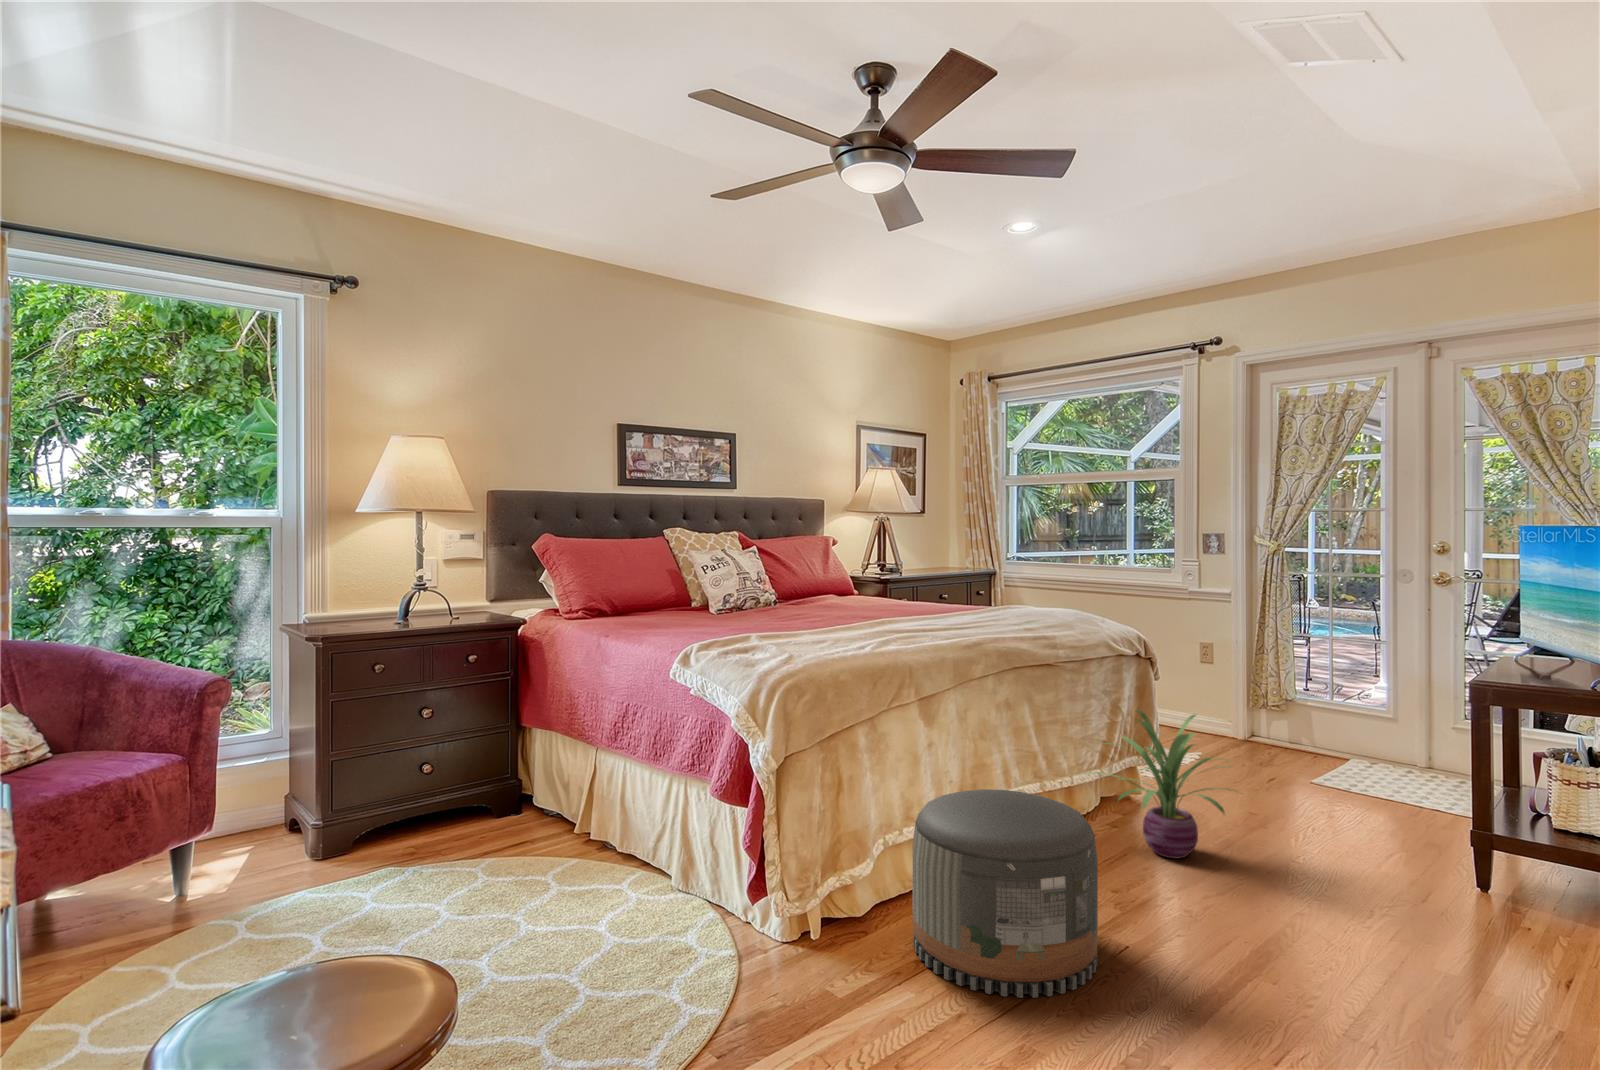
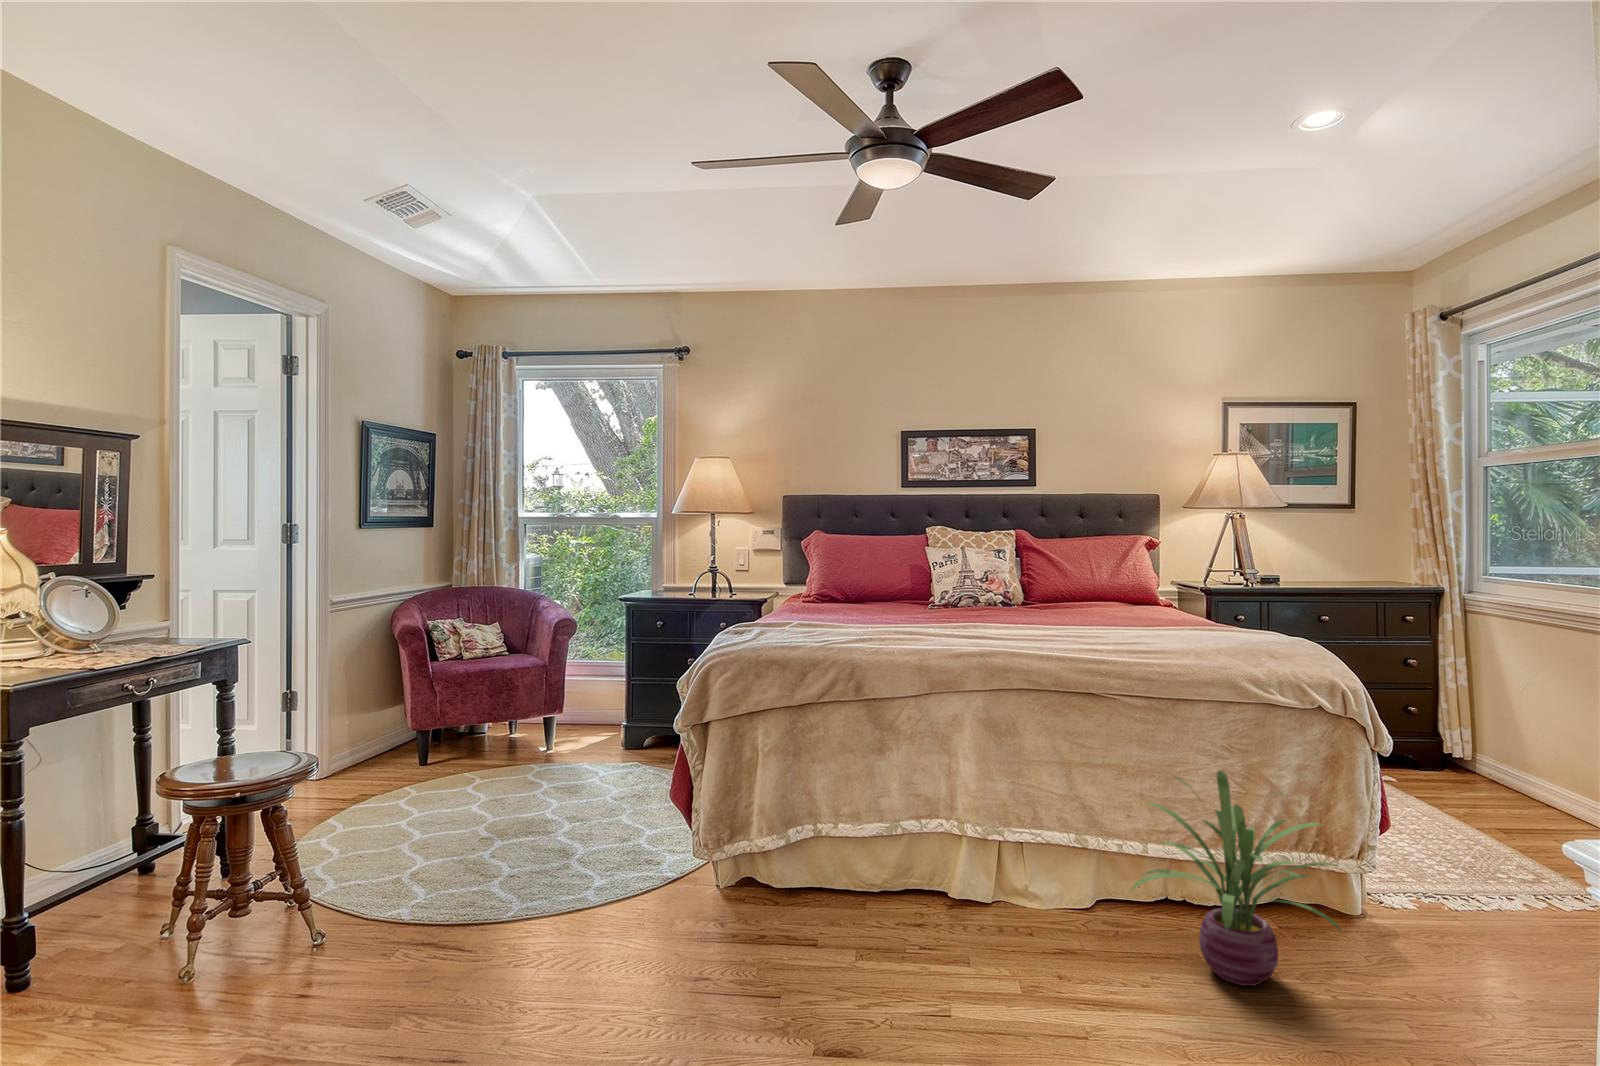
pouf: present [912,789,1098,998] -> none [752,798,939,1017]

